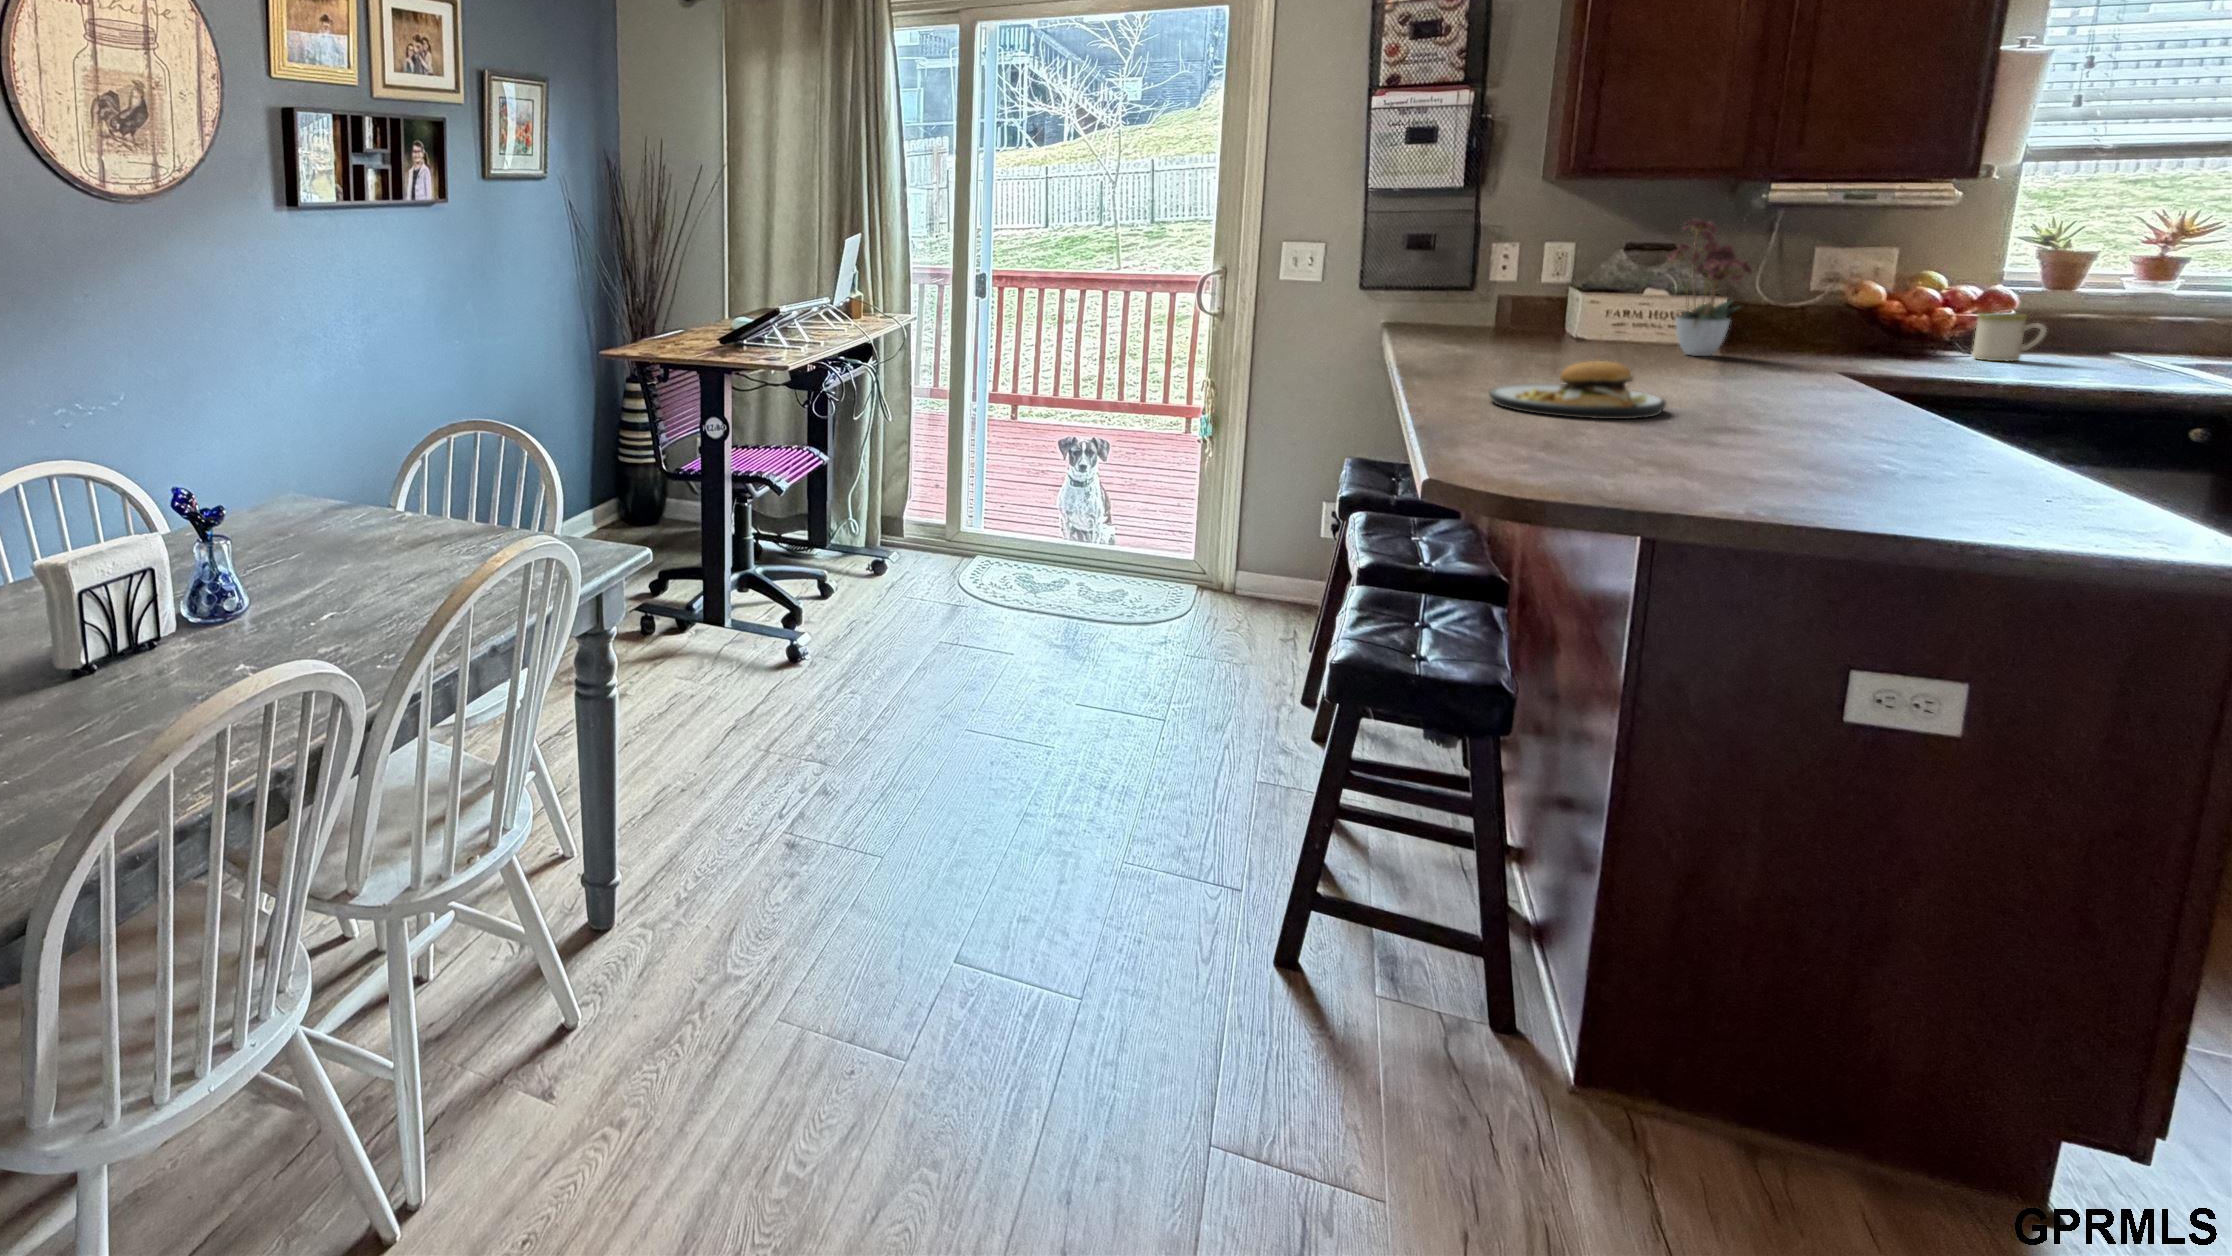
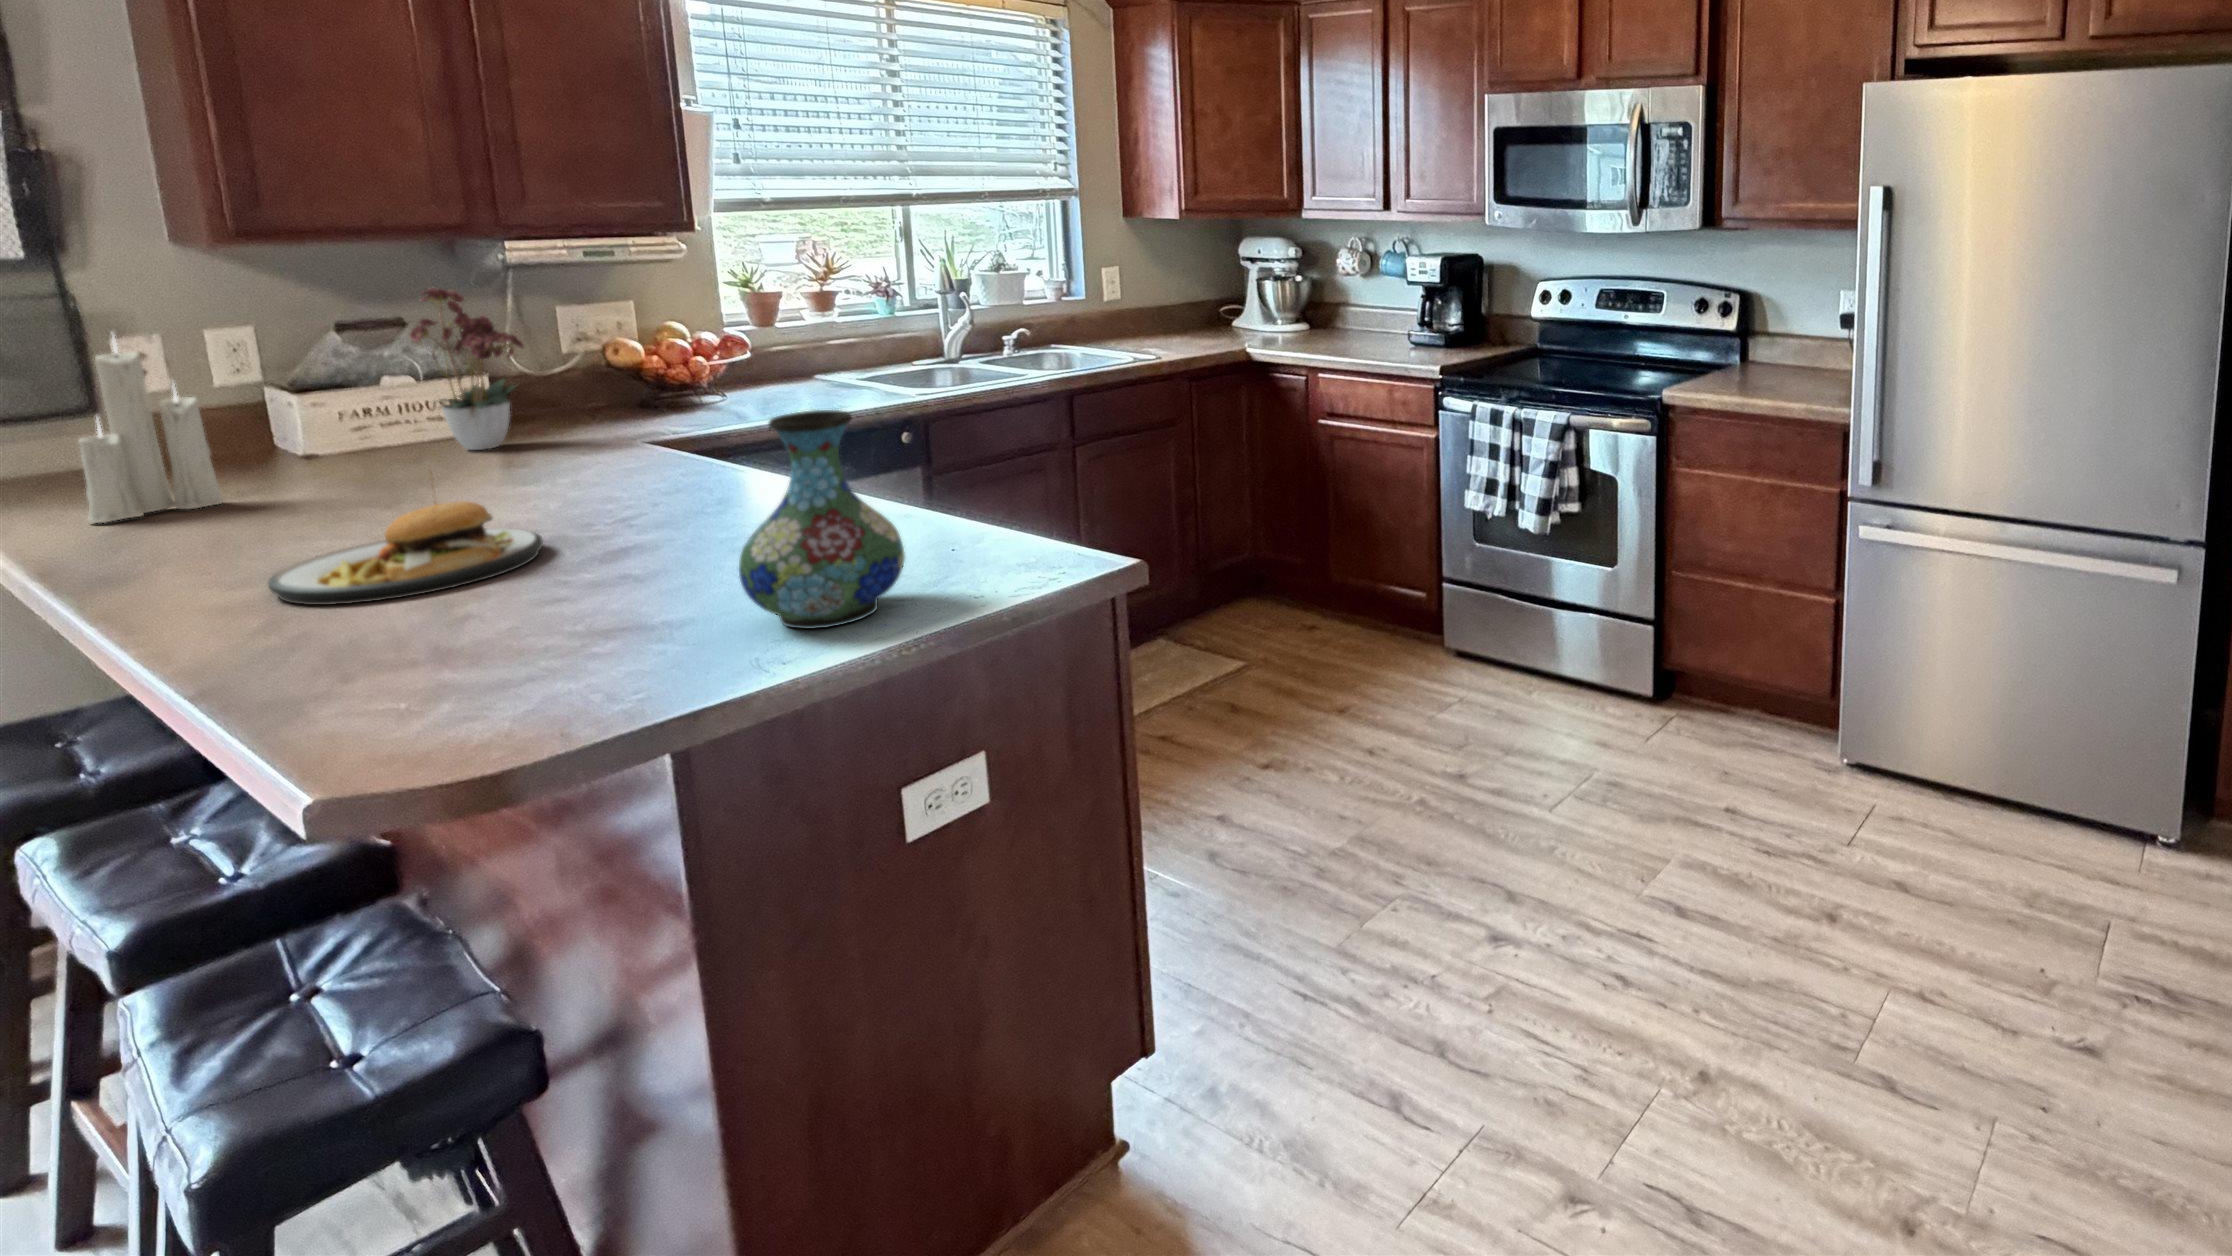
candle: none [1441,227,1515,355] -> present [78,336,223,523]
vase: none [1751,311,1924,503] -> present [739,410,905,629]
mug: present [1972,313,2047,362] -> none [725,355,782,401]

